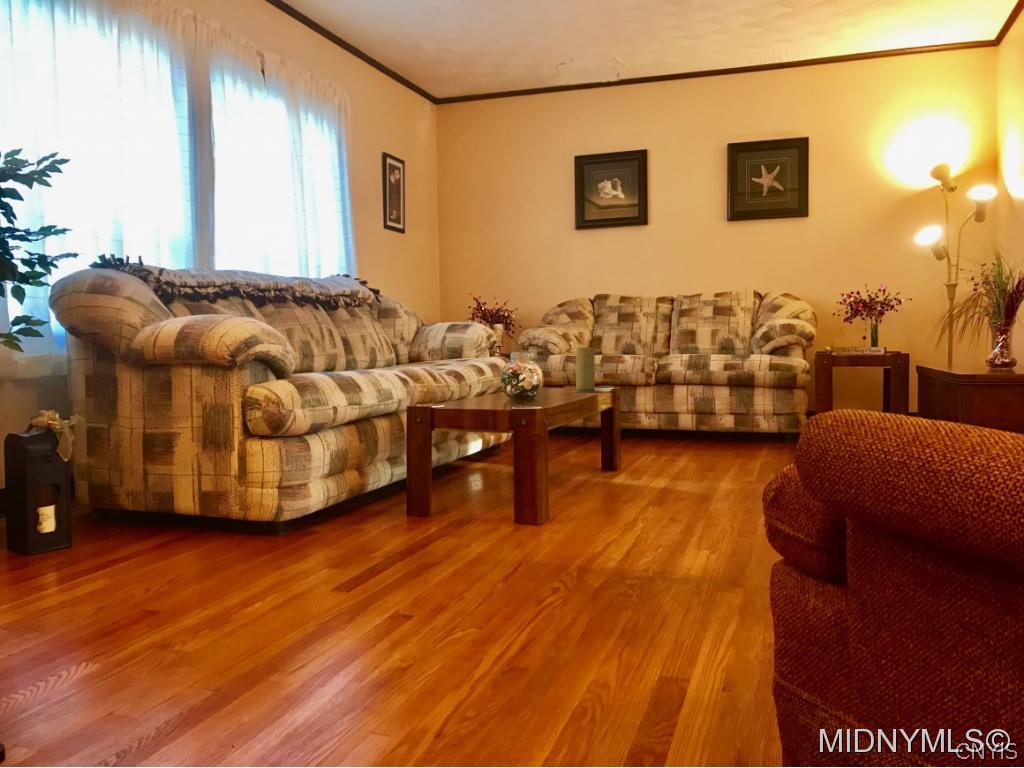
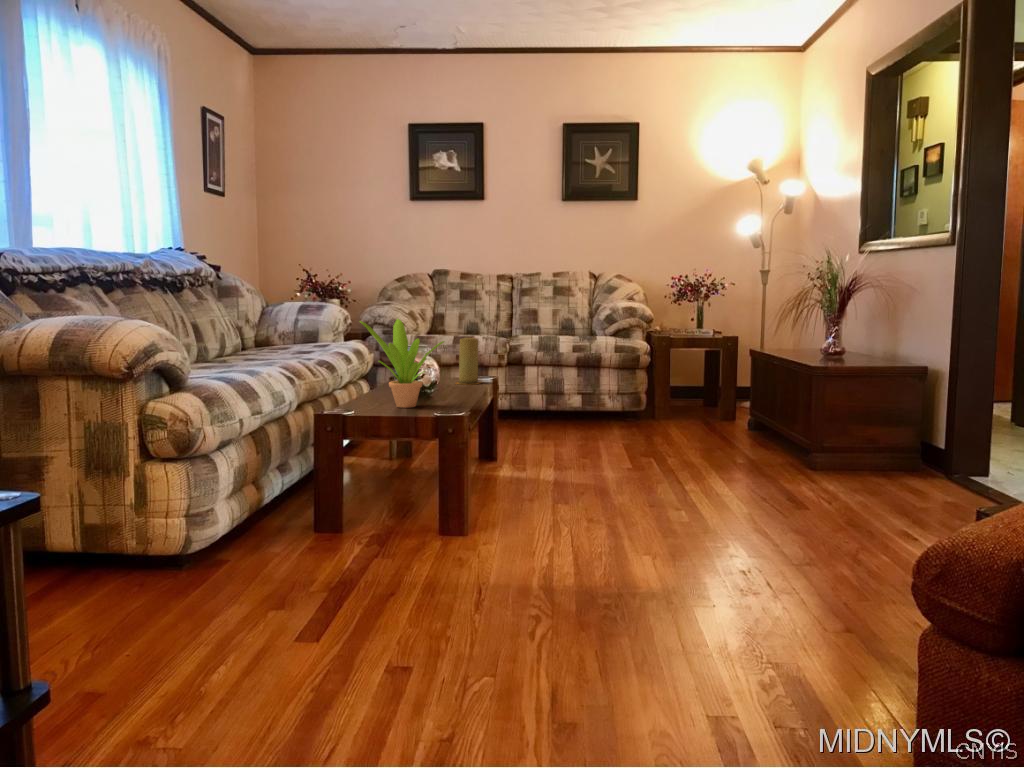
potted plant: none [449,321,530,404] -> present [360,319,444,408]

